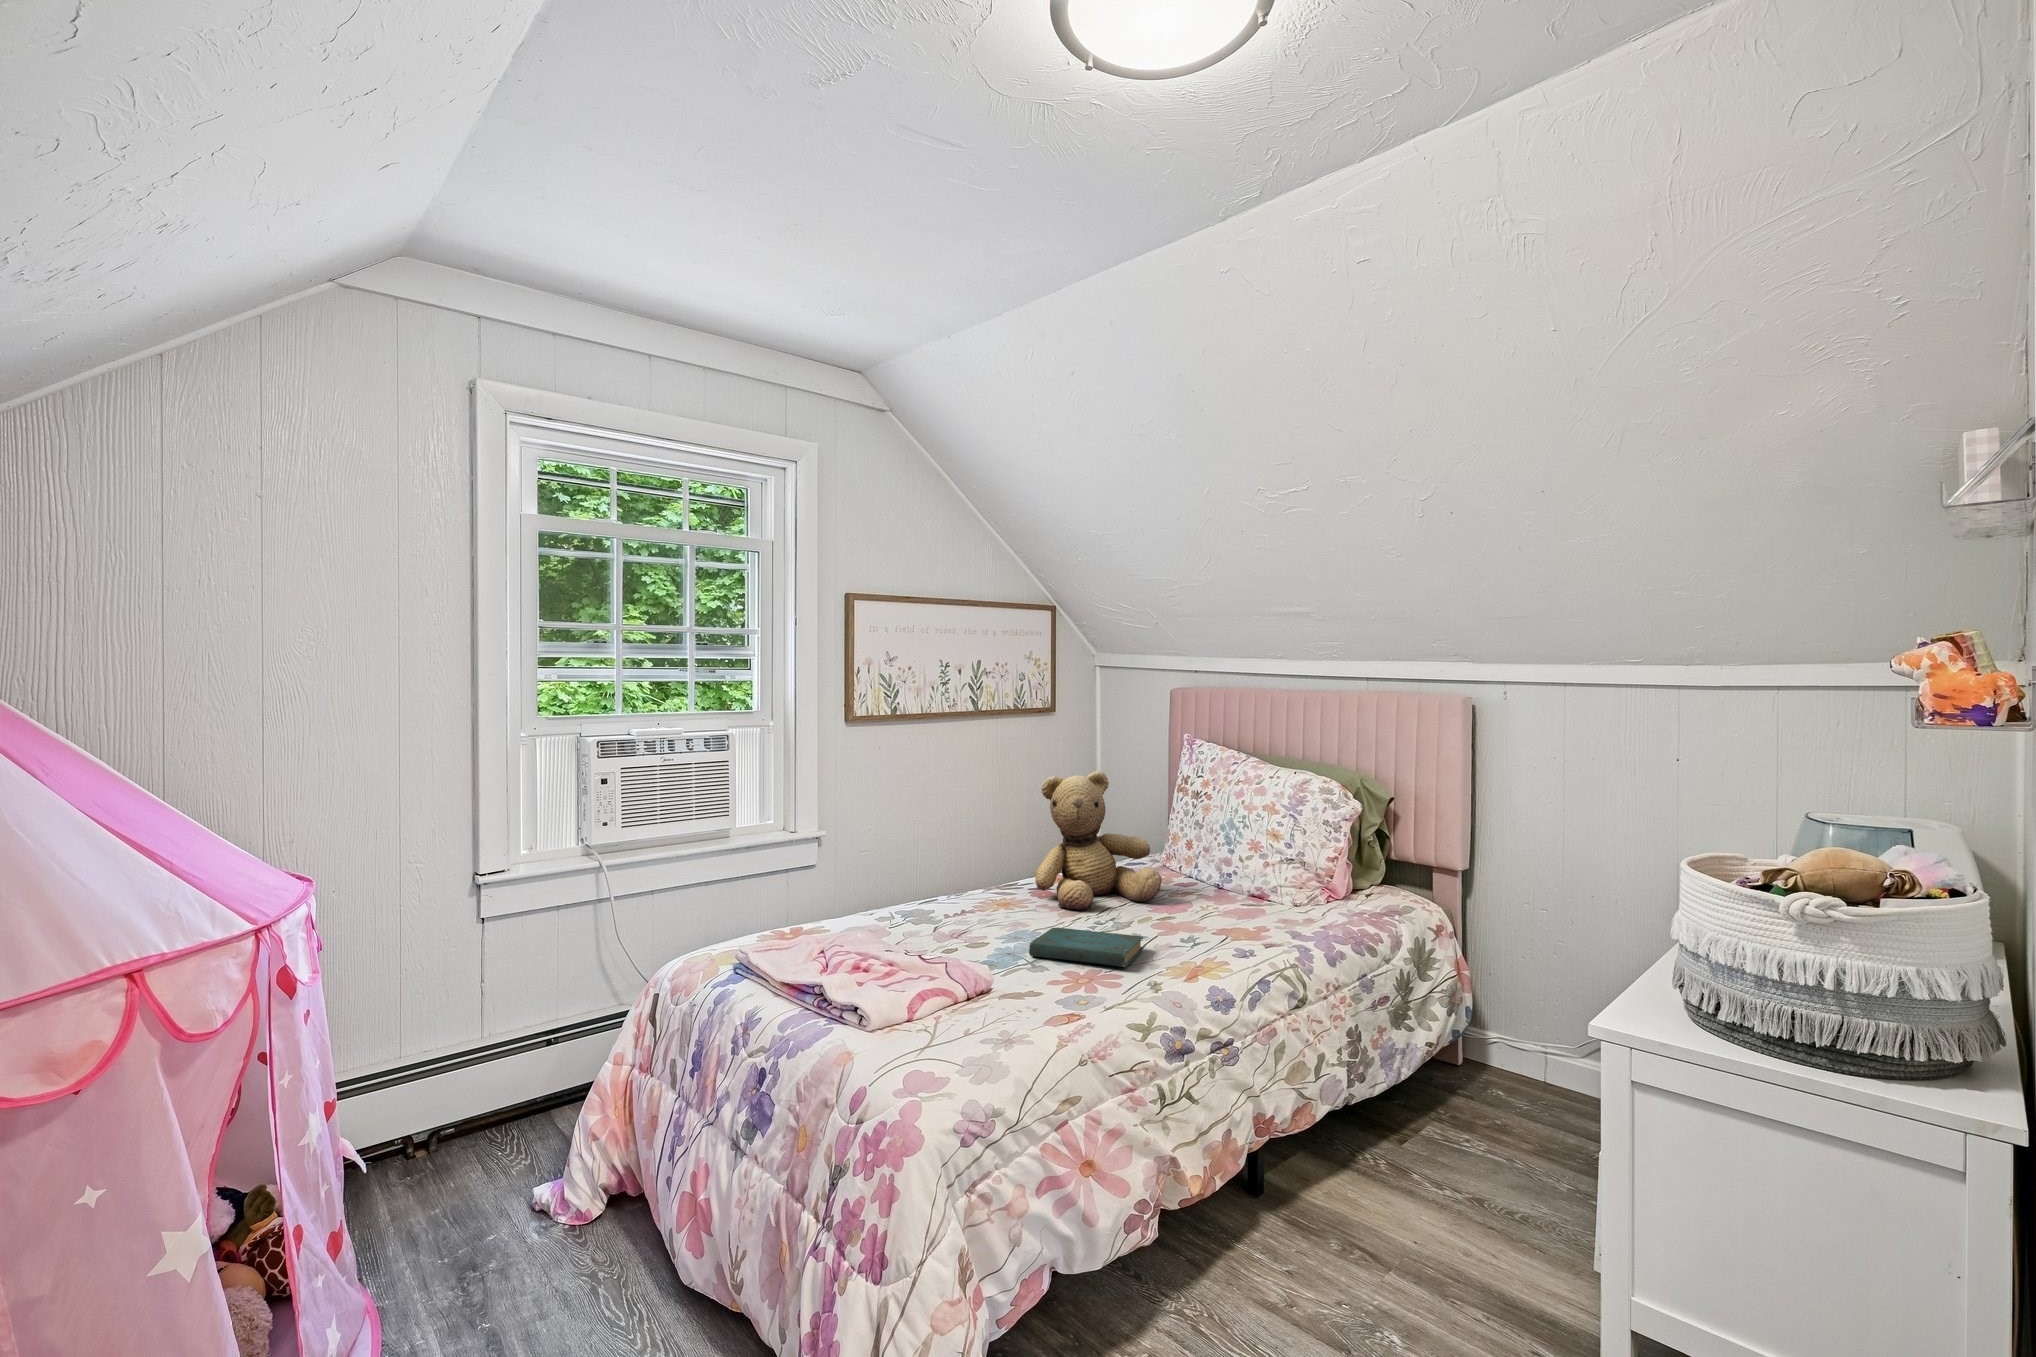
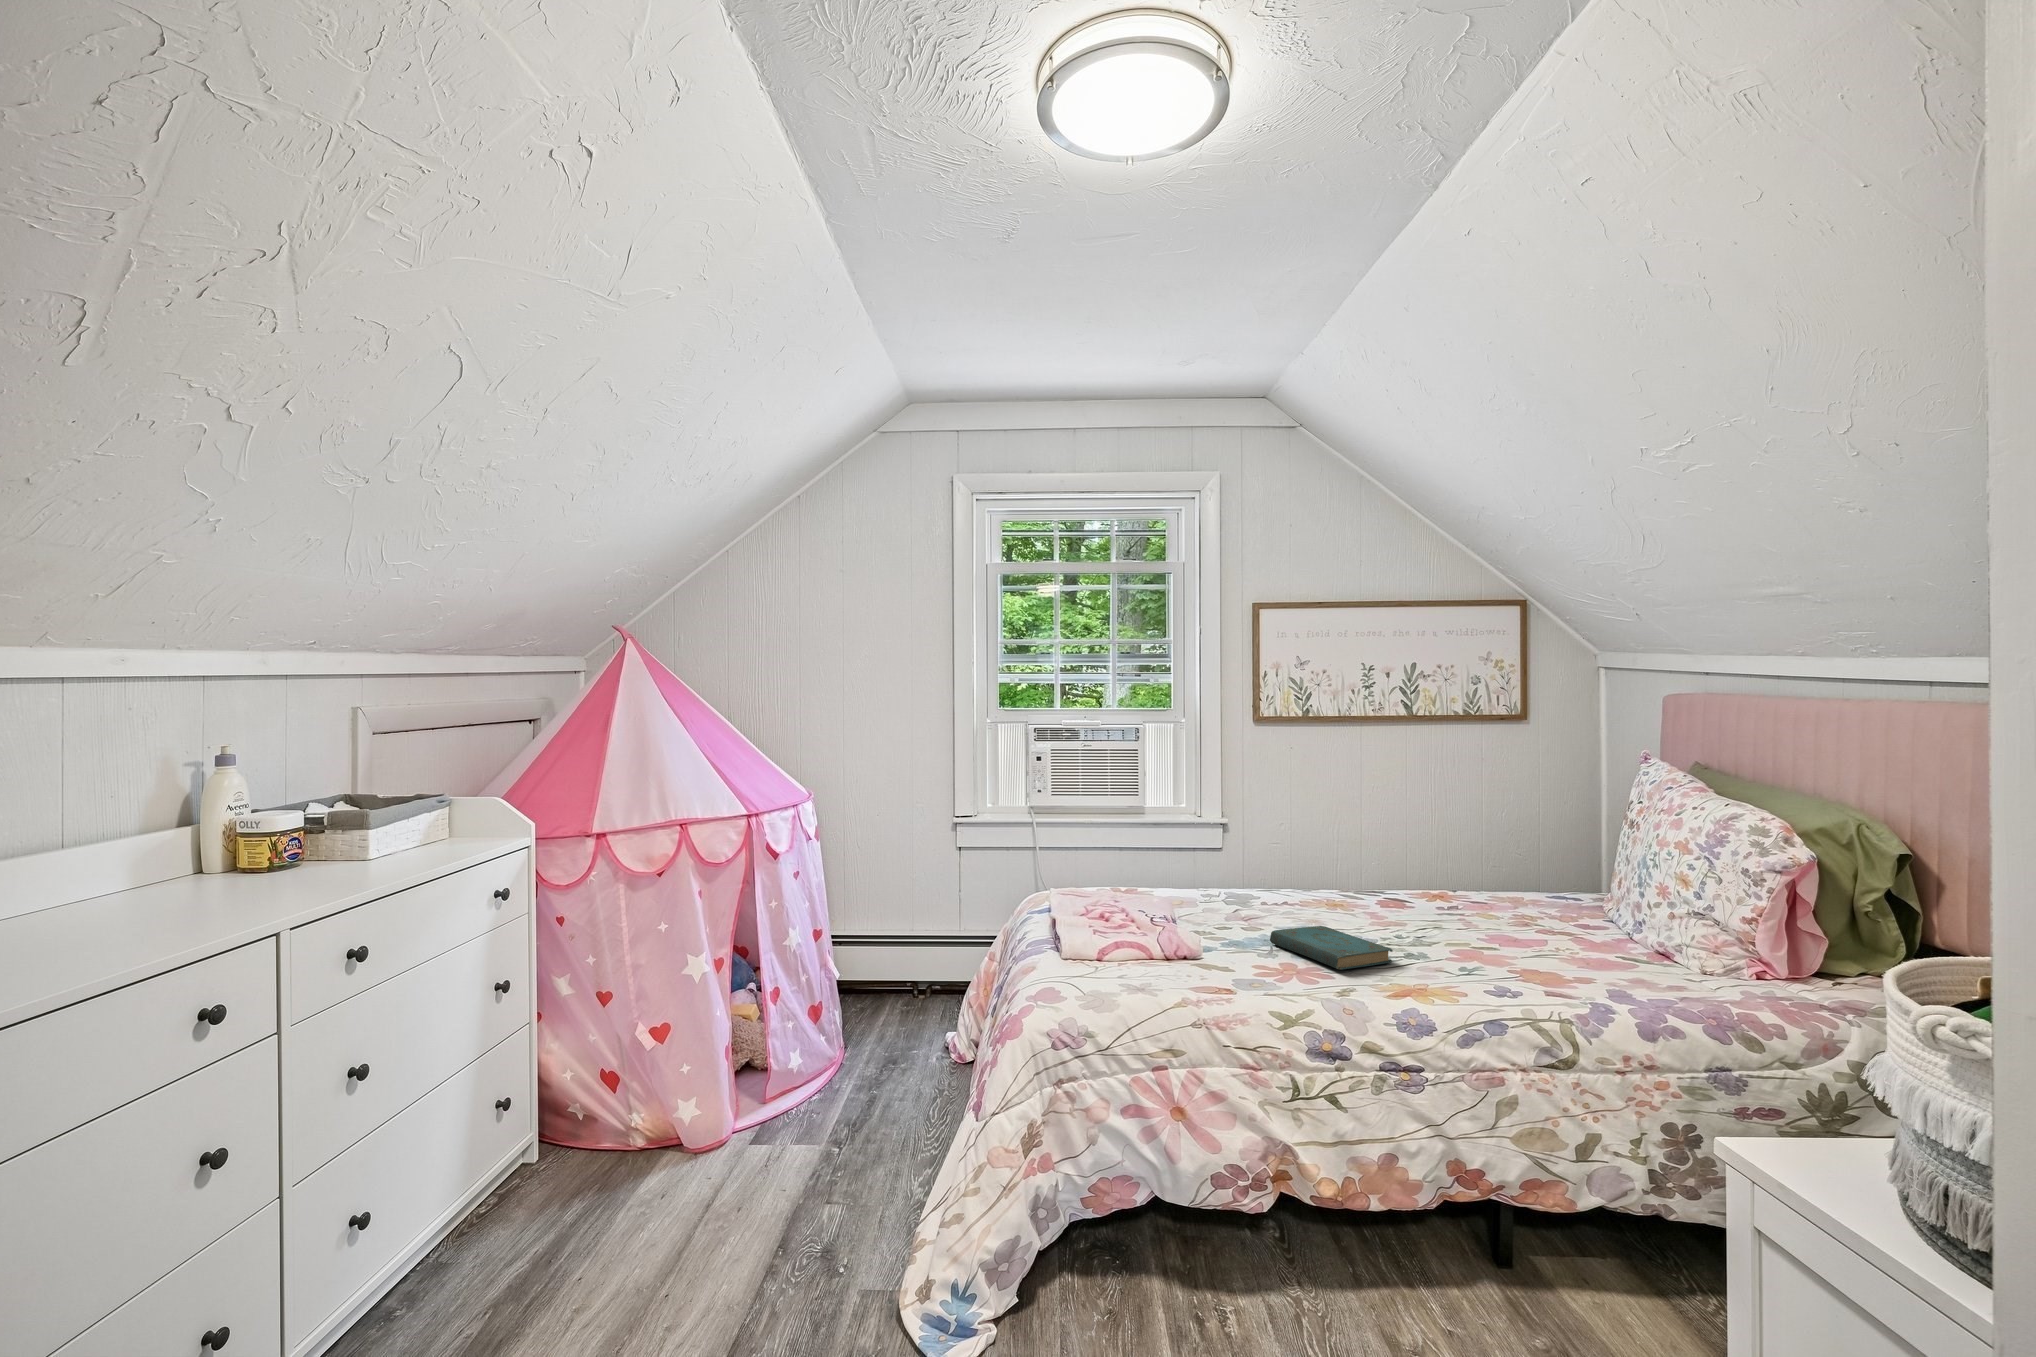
teddy bear: present [1035,771,1162,910] -> none [1367,781,1506,928]

